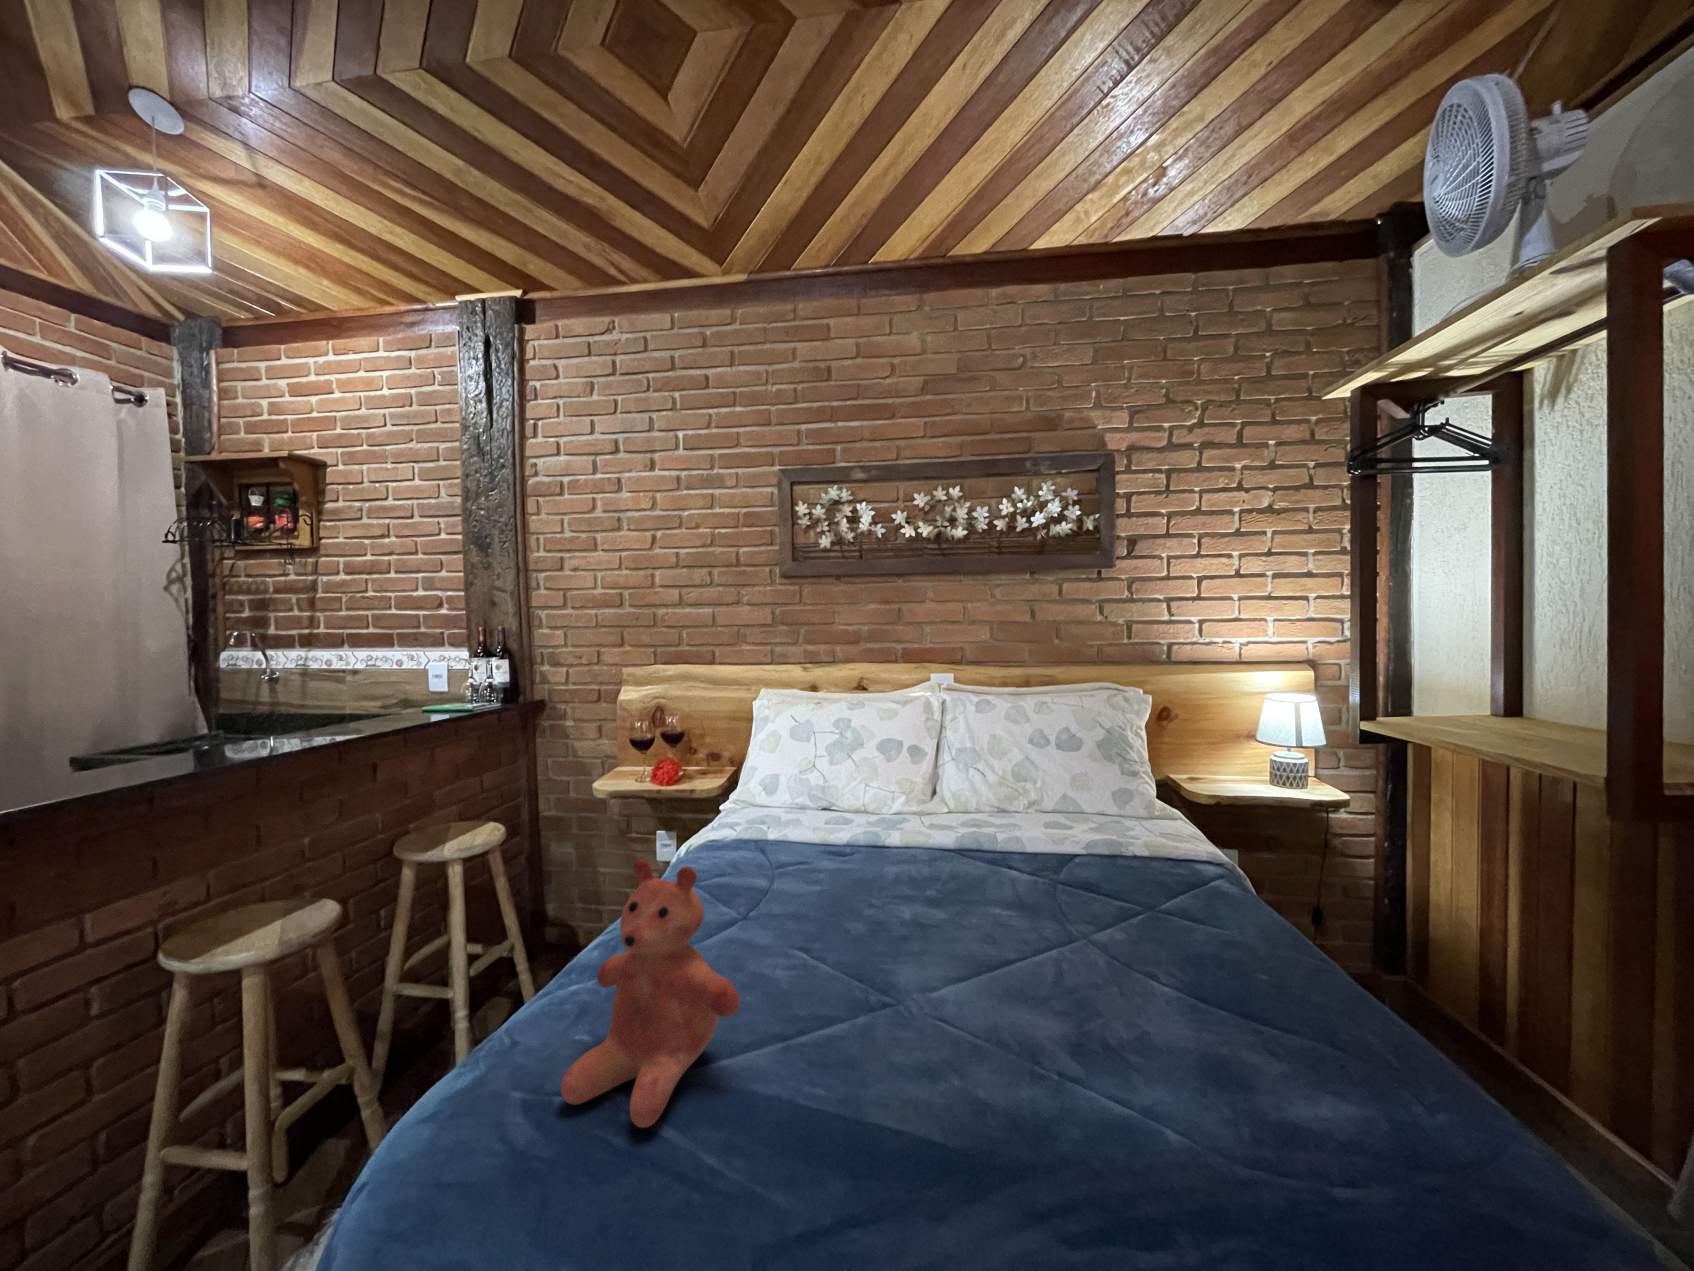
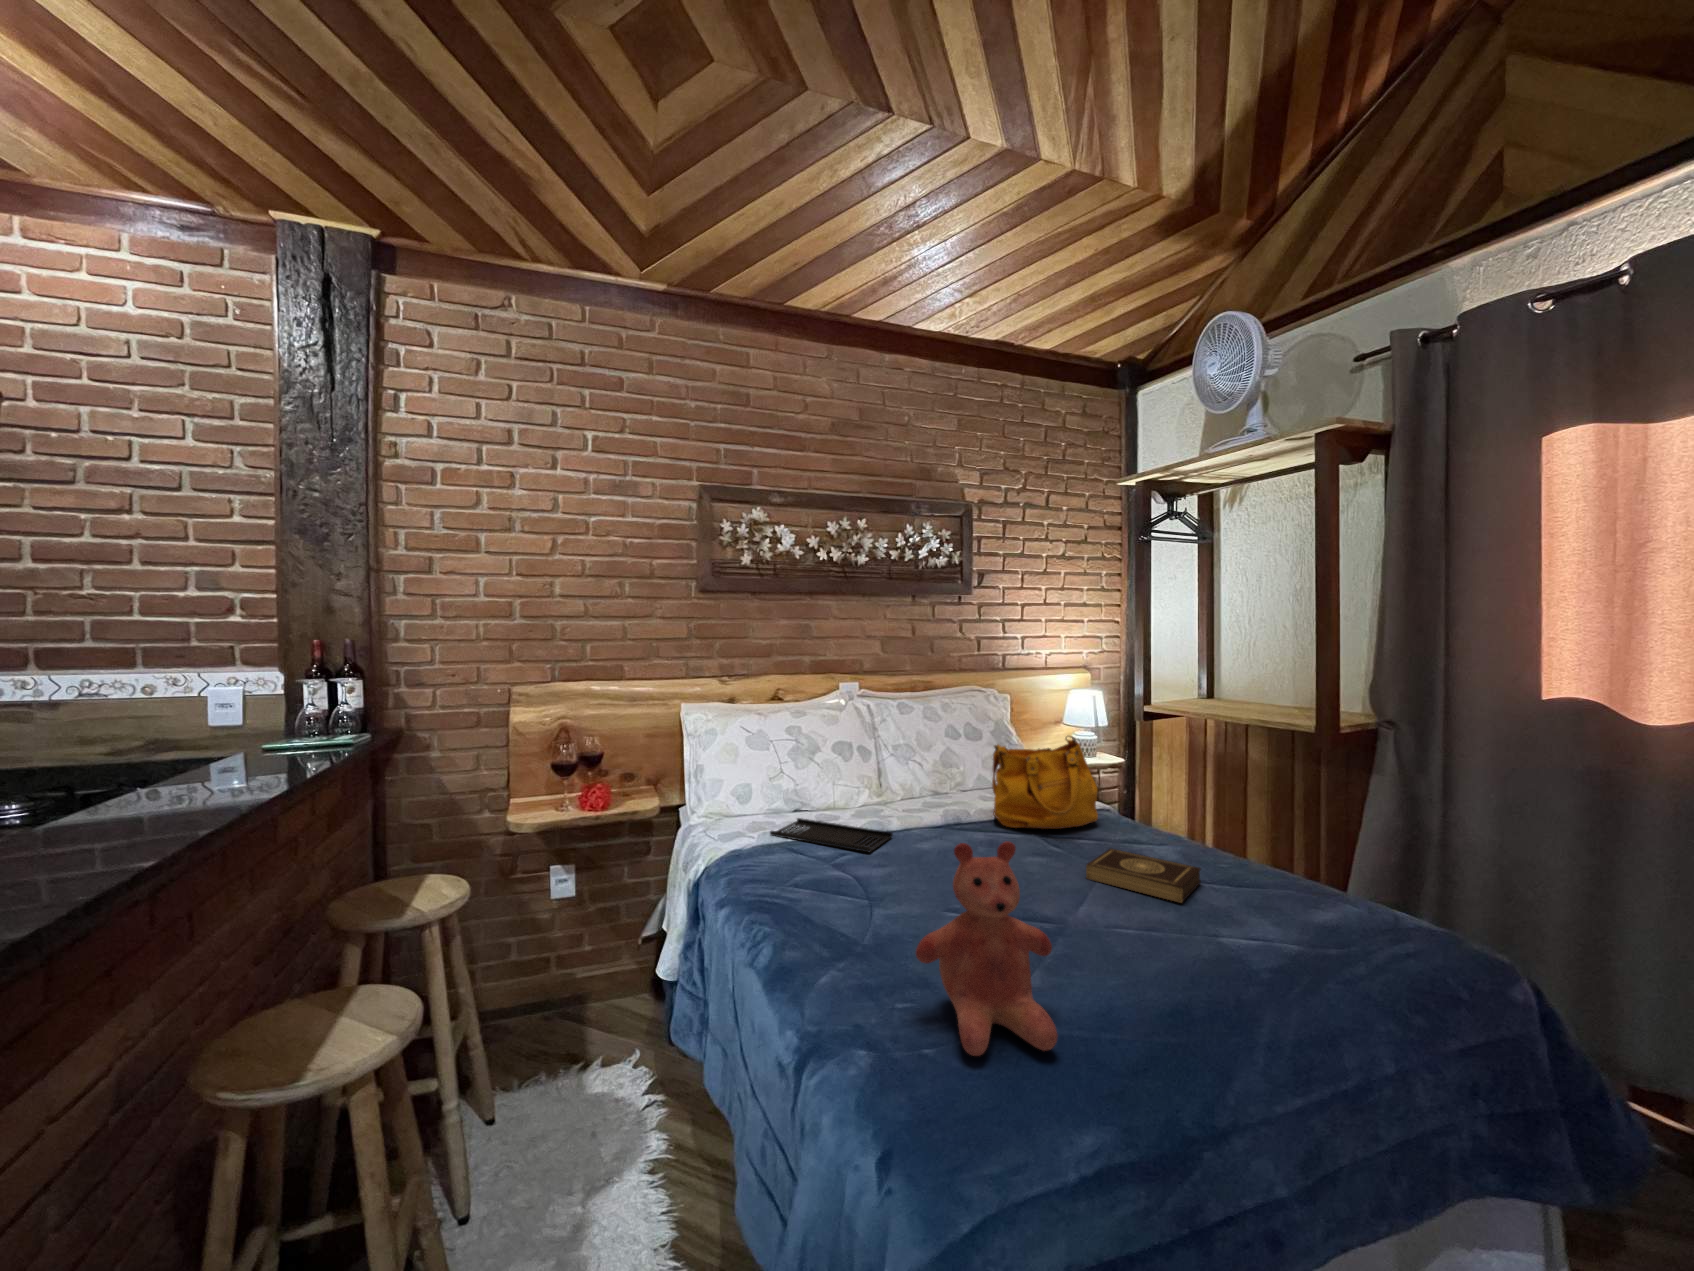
handbag: none [1021,753,1175,877] -> present [992,736,1098,829]
tray: none [766,816,879,863] -> present [770,818,893,852]
book: none [1037,912,1205,1010] -> present [1086,849,1201,903]

